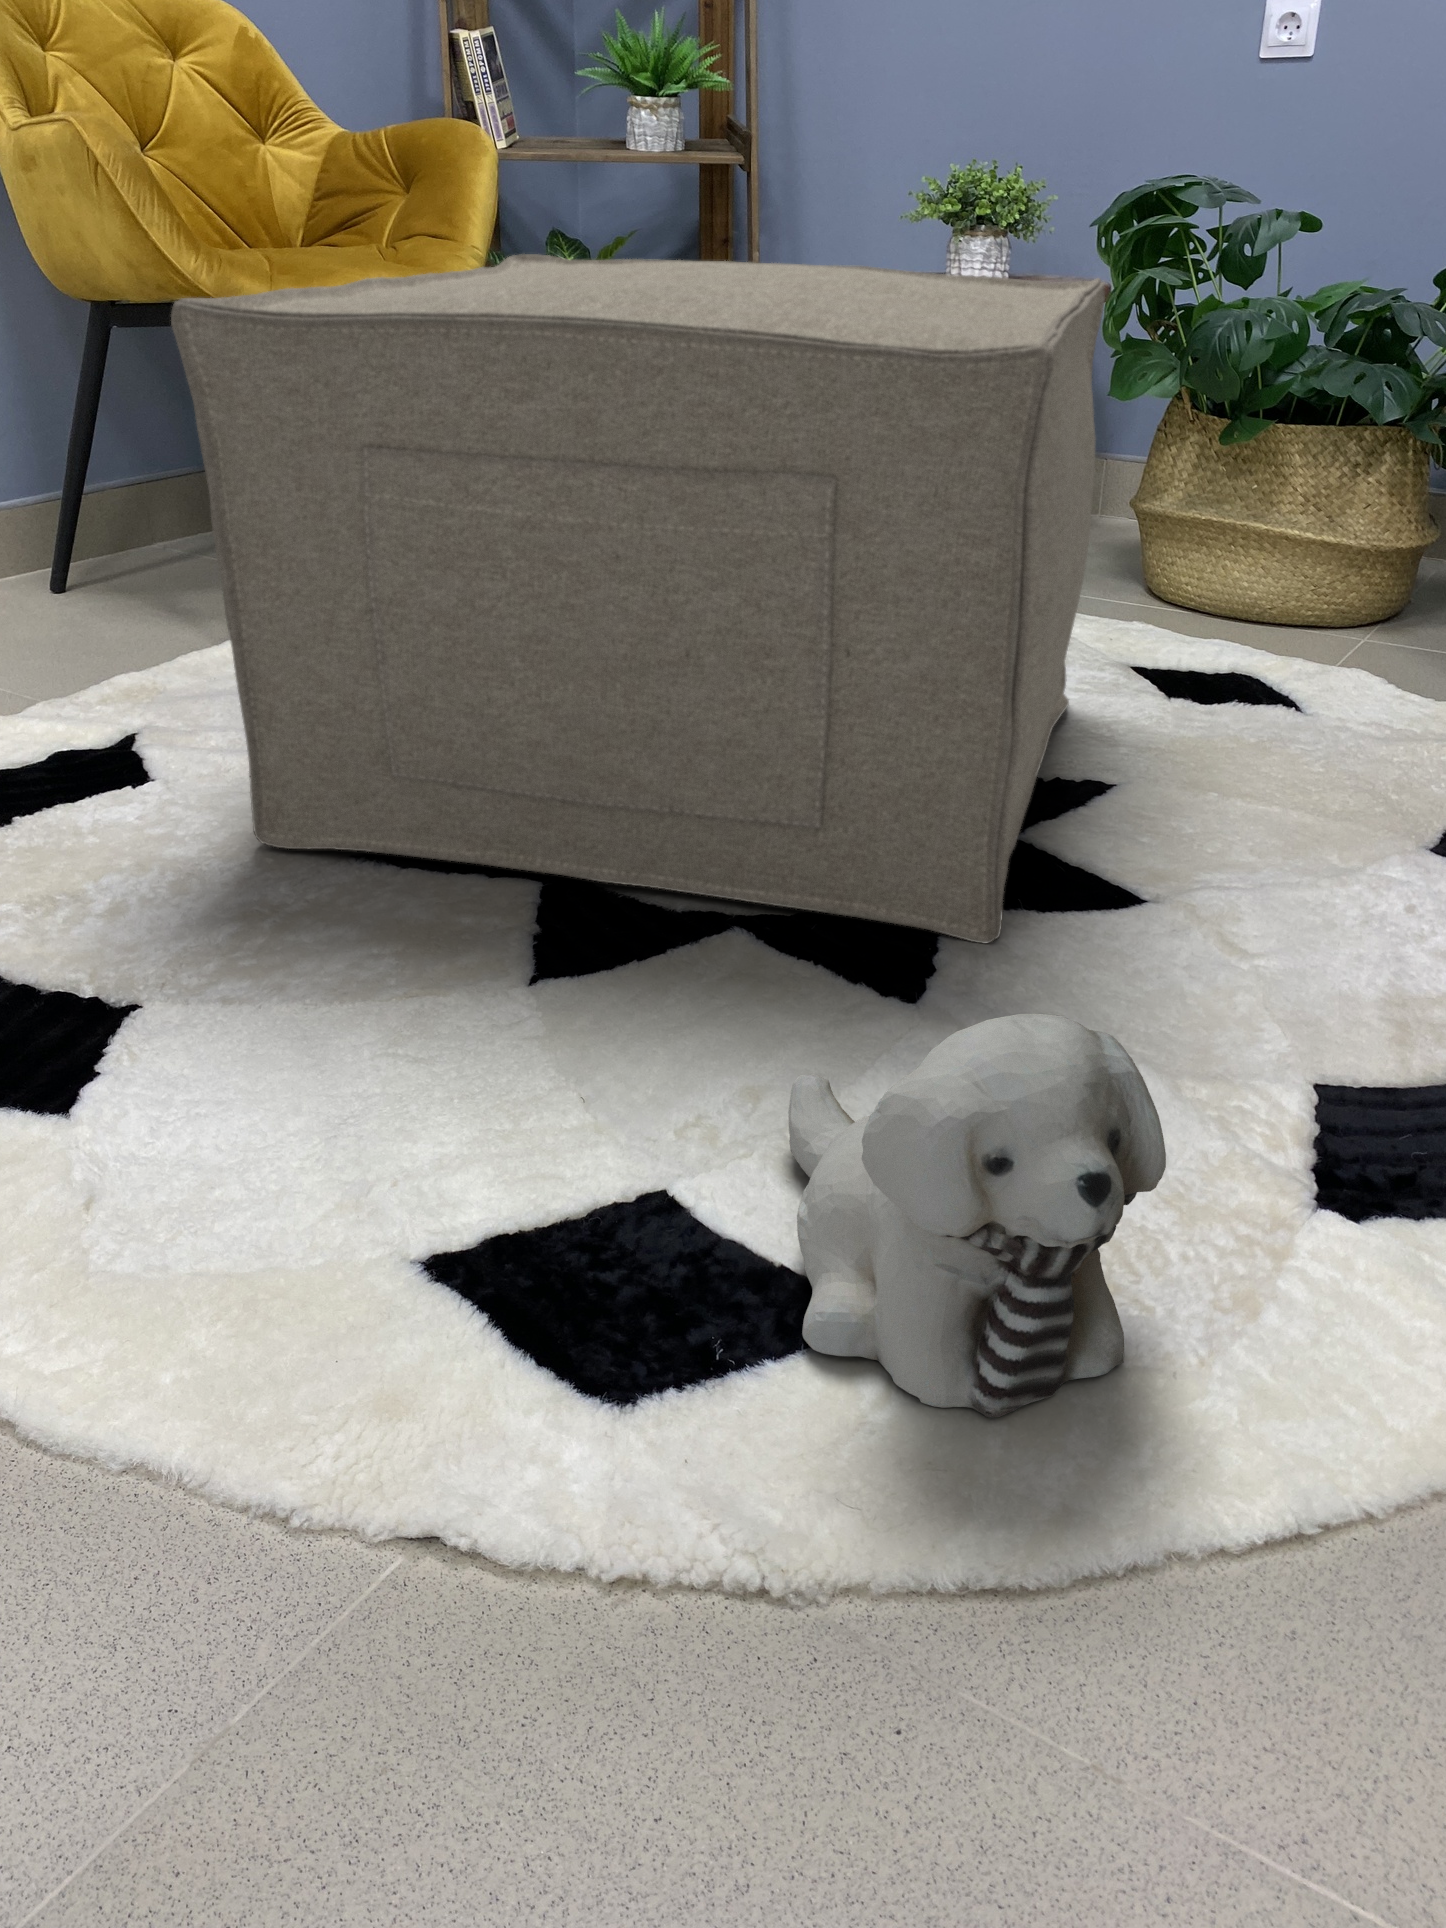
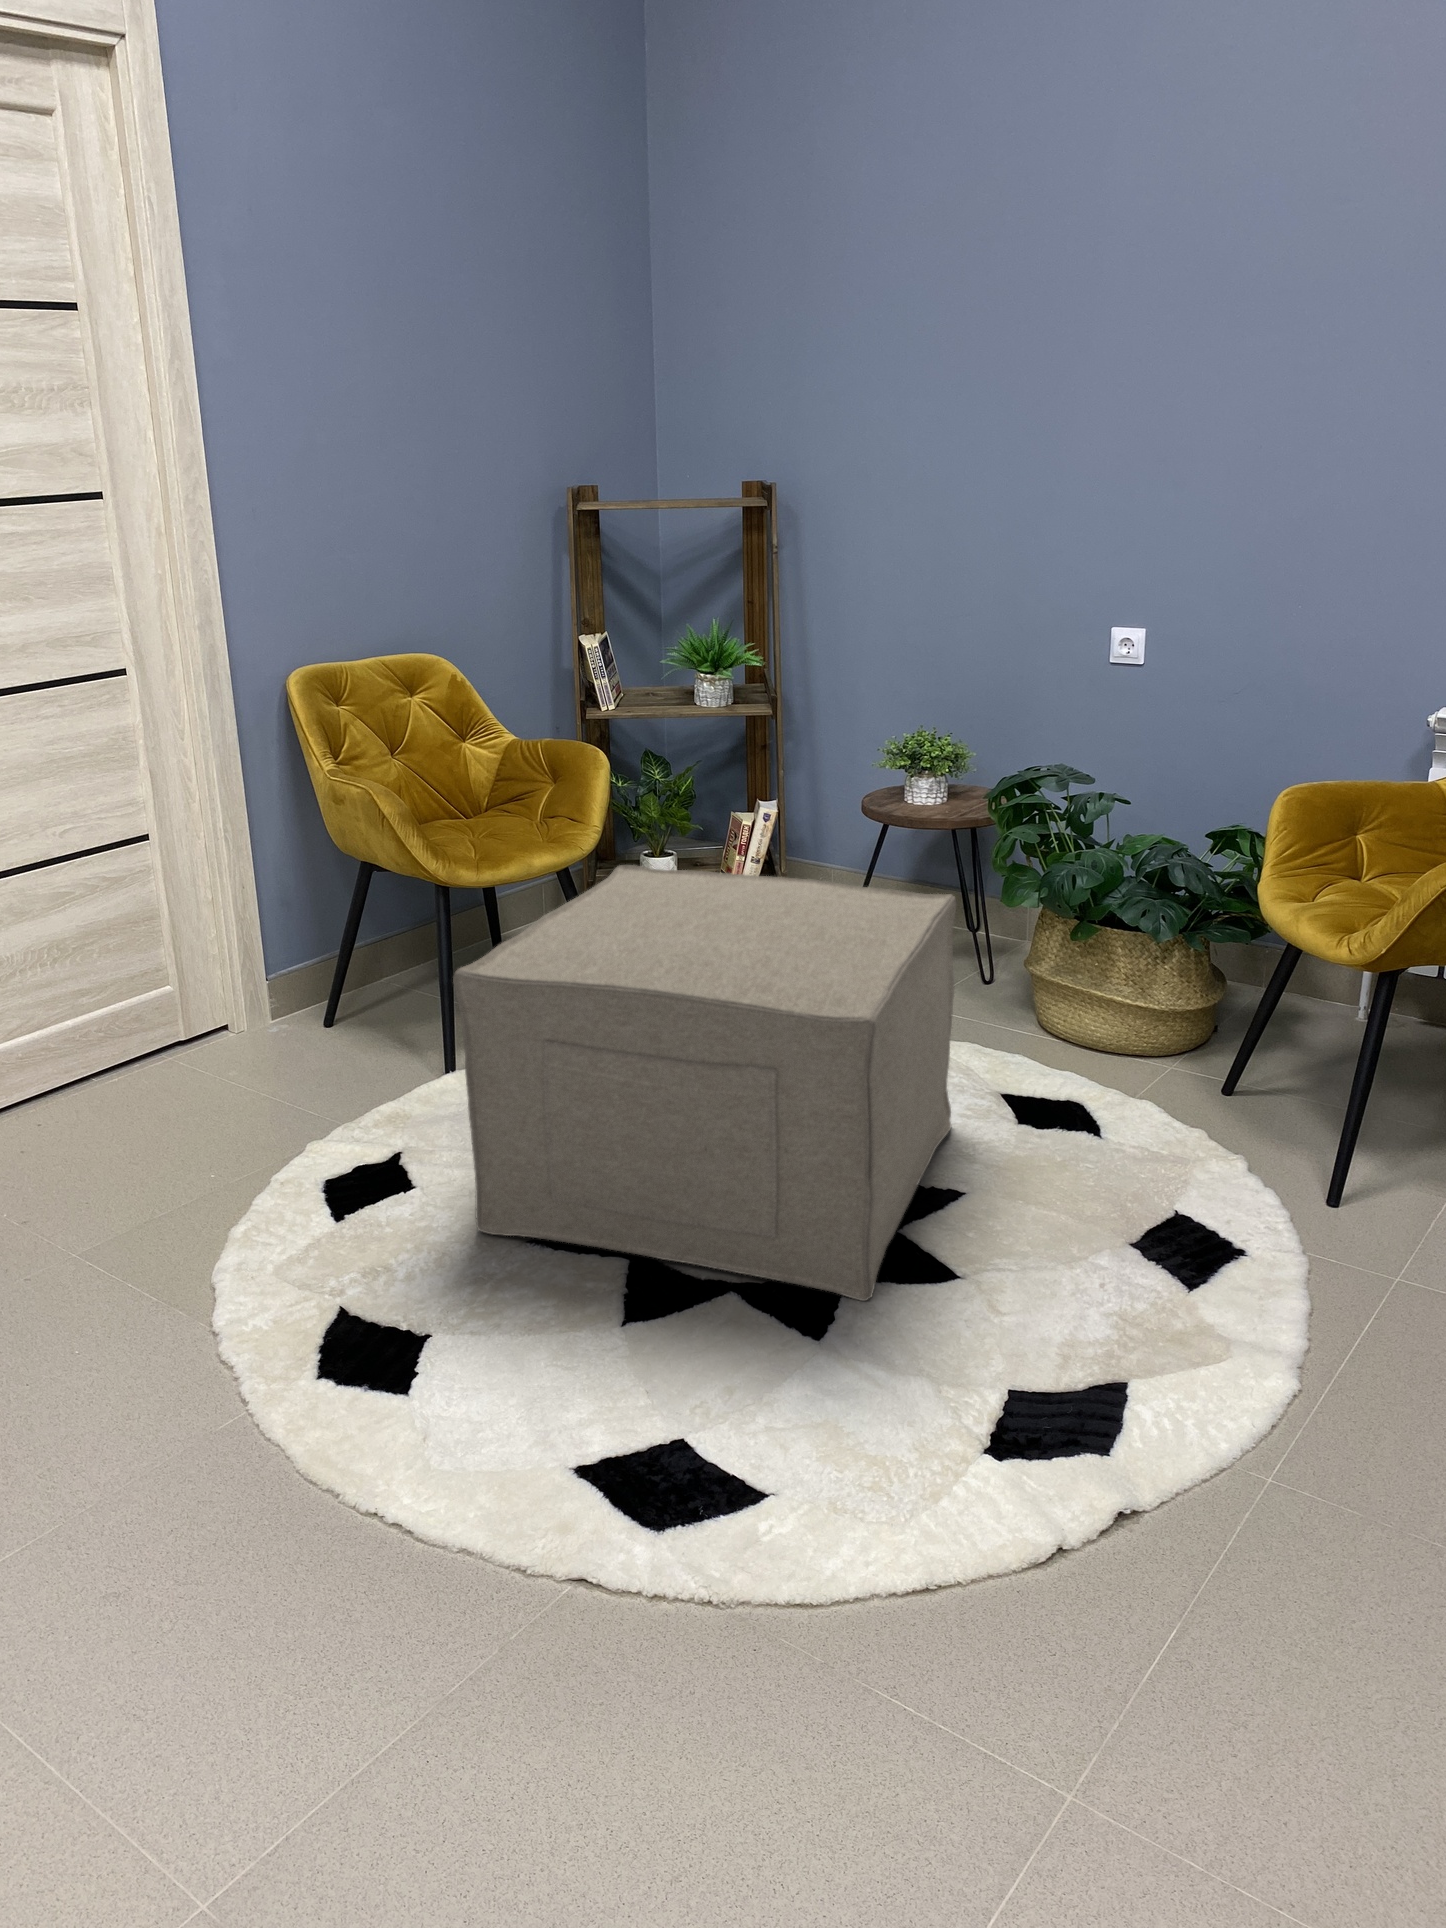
plush toy: present [788,1014,1166,1417] -> none [738,1364,888,1541]

